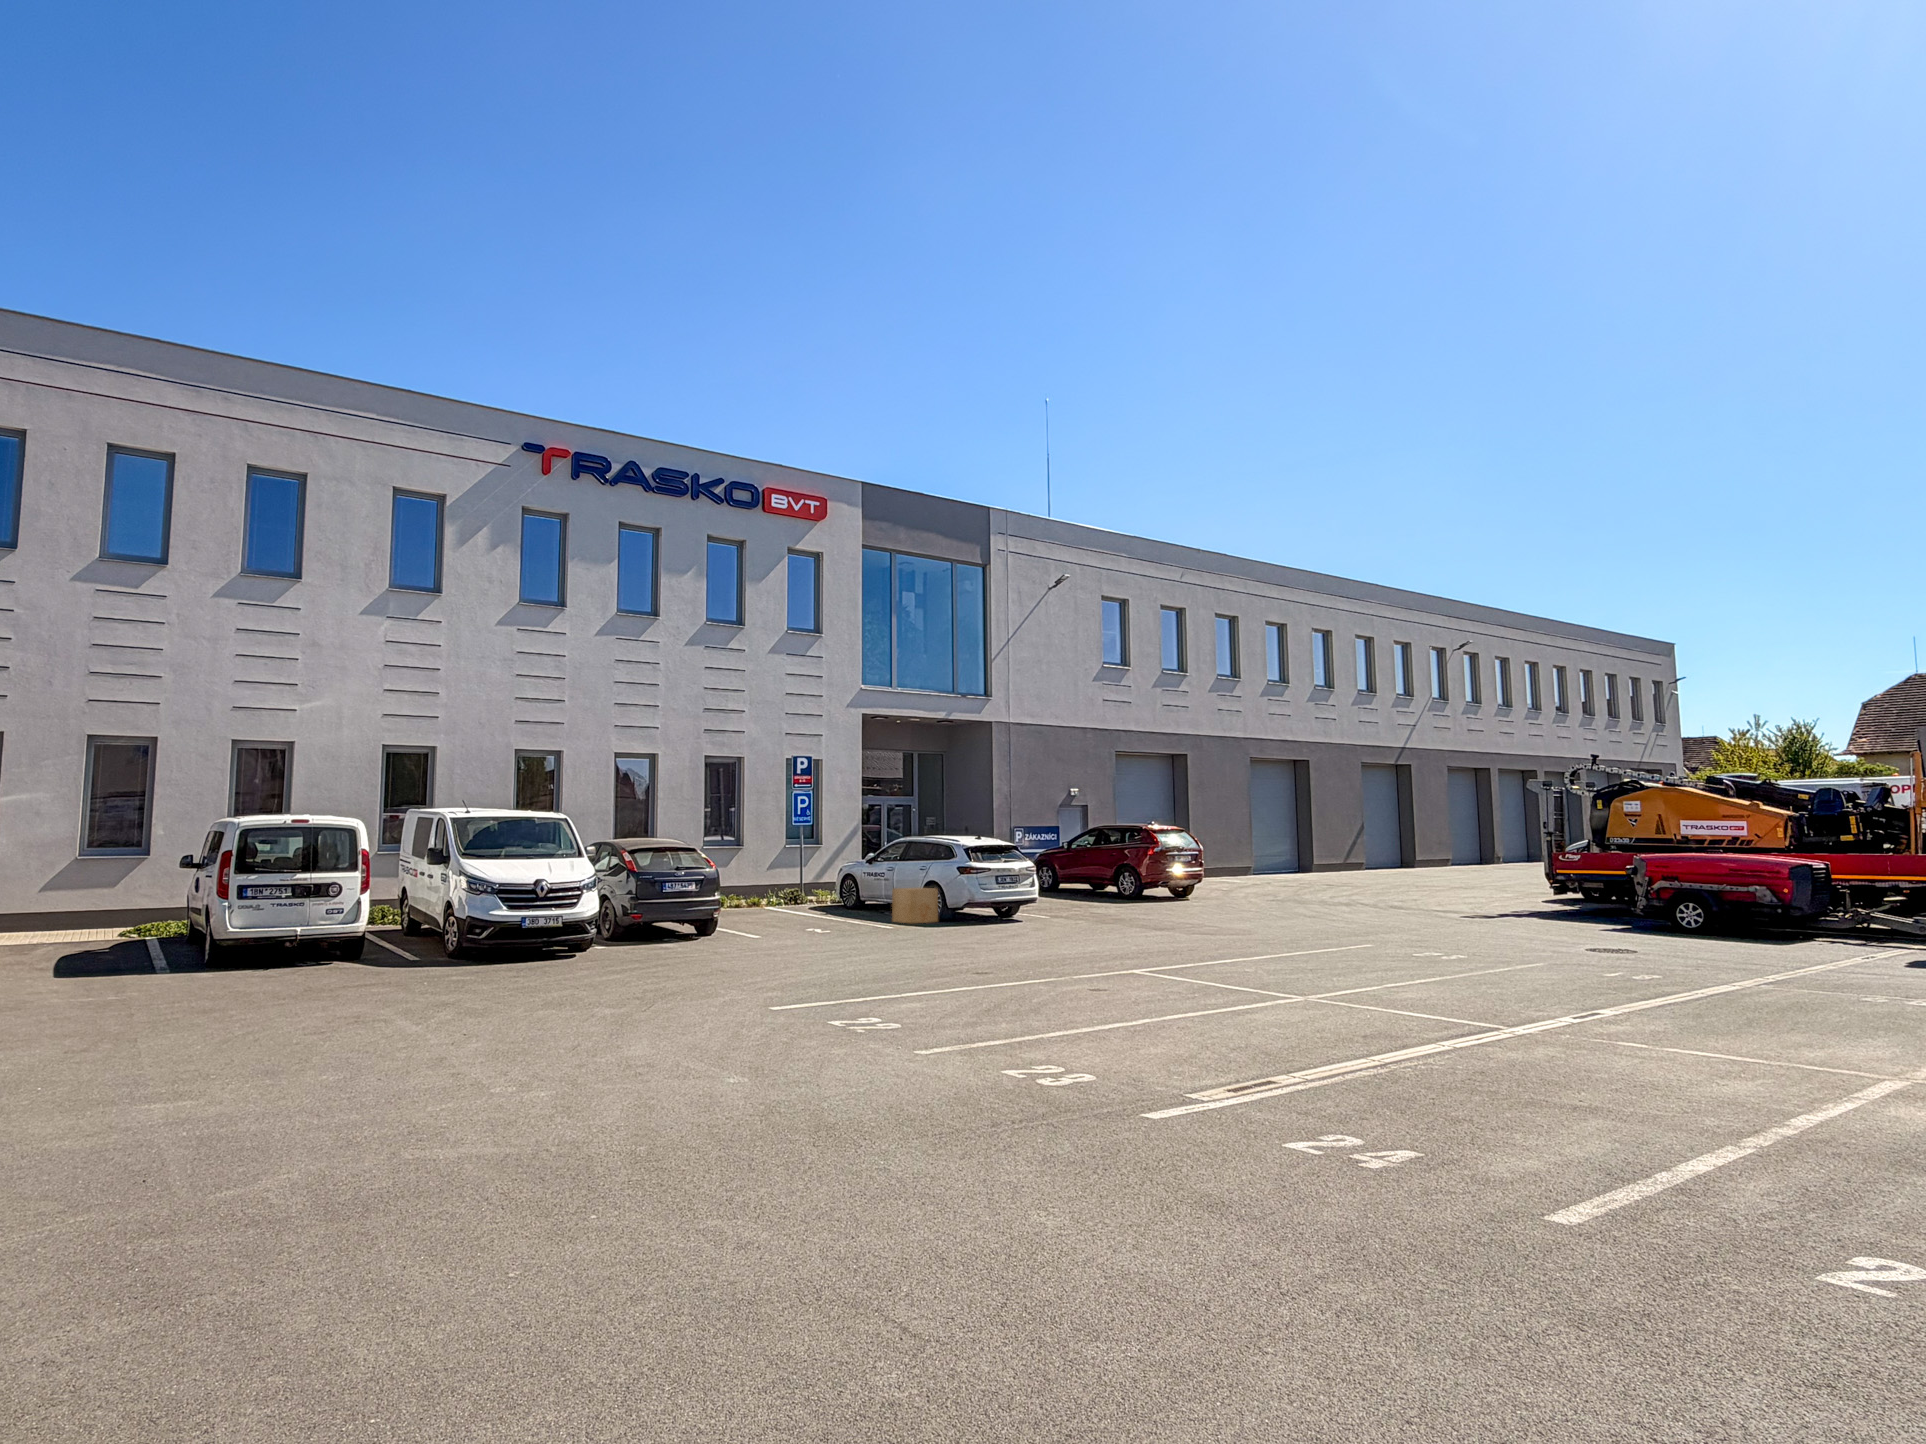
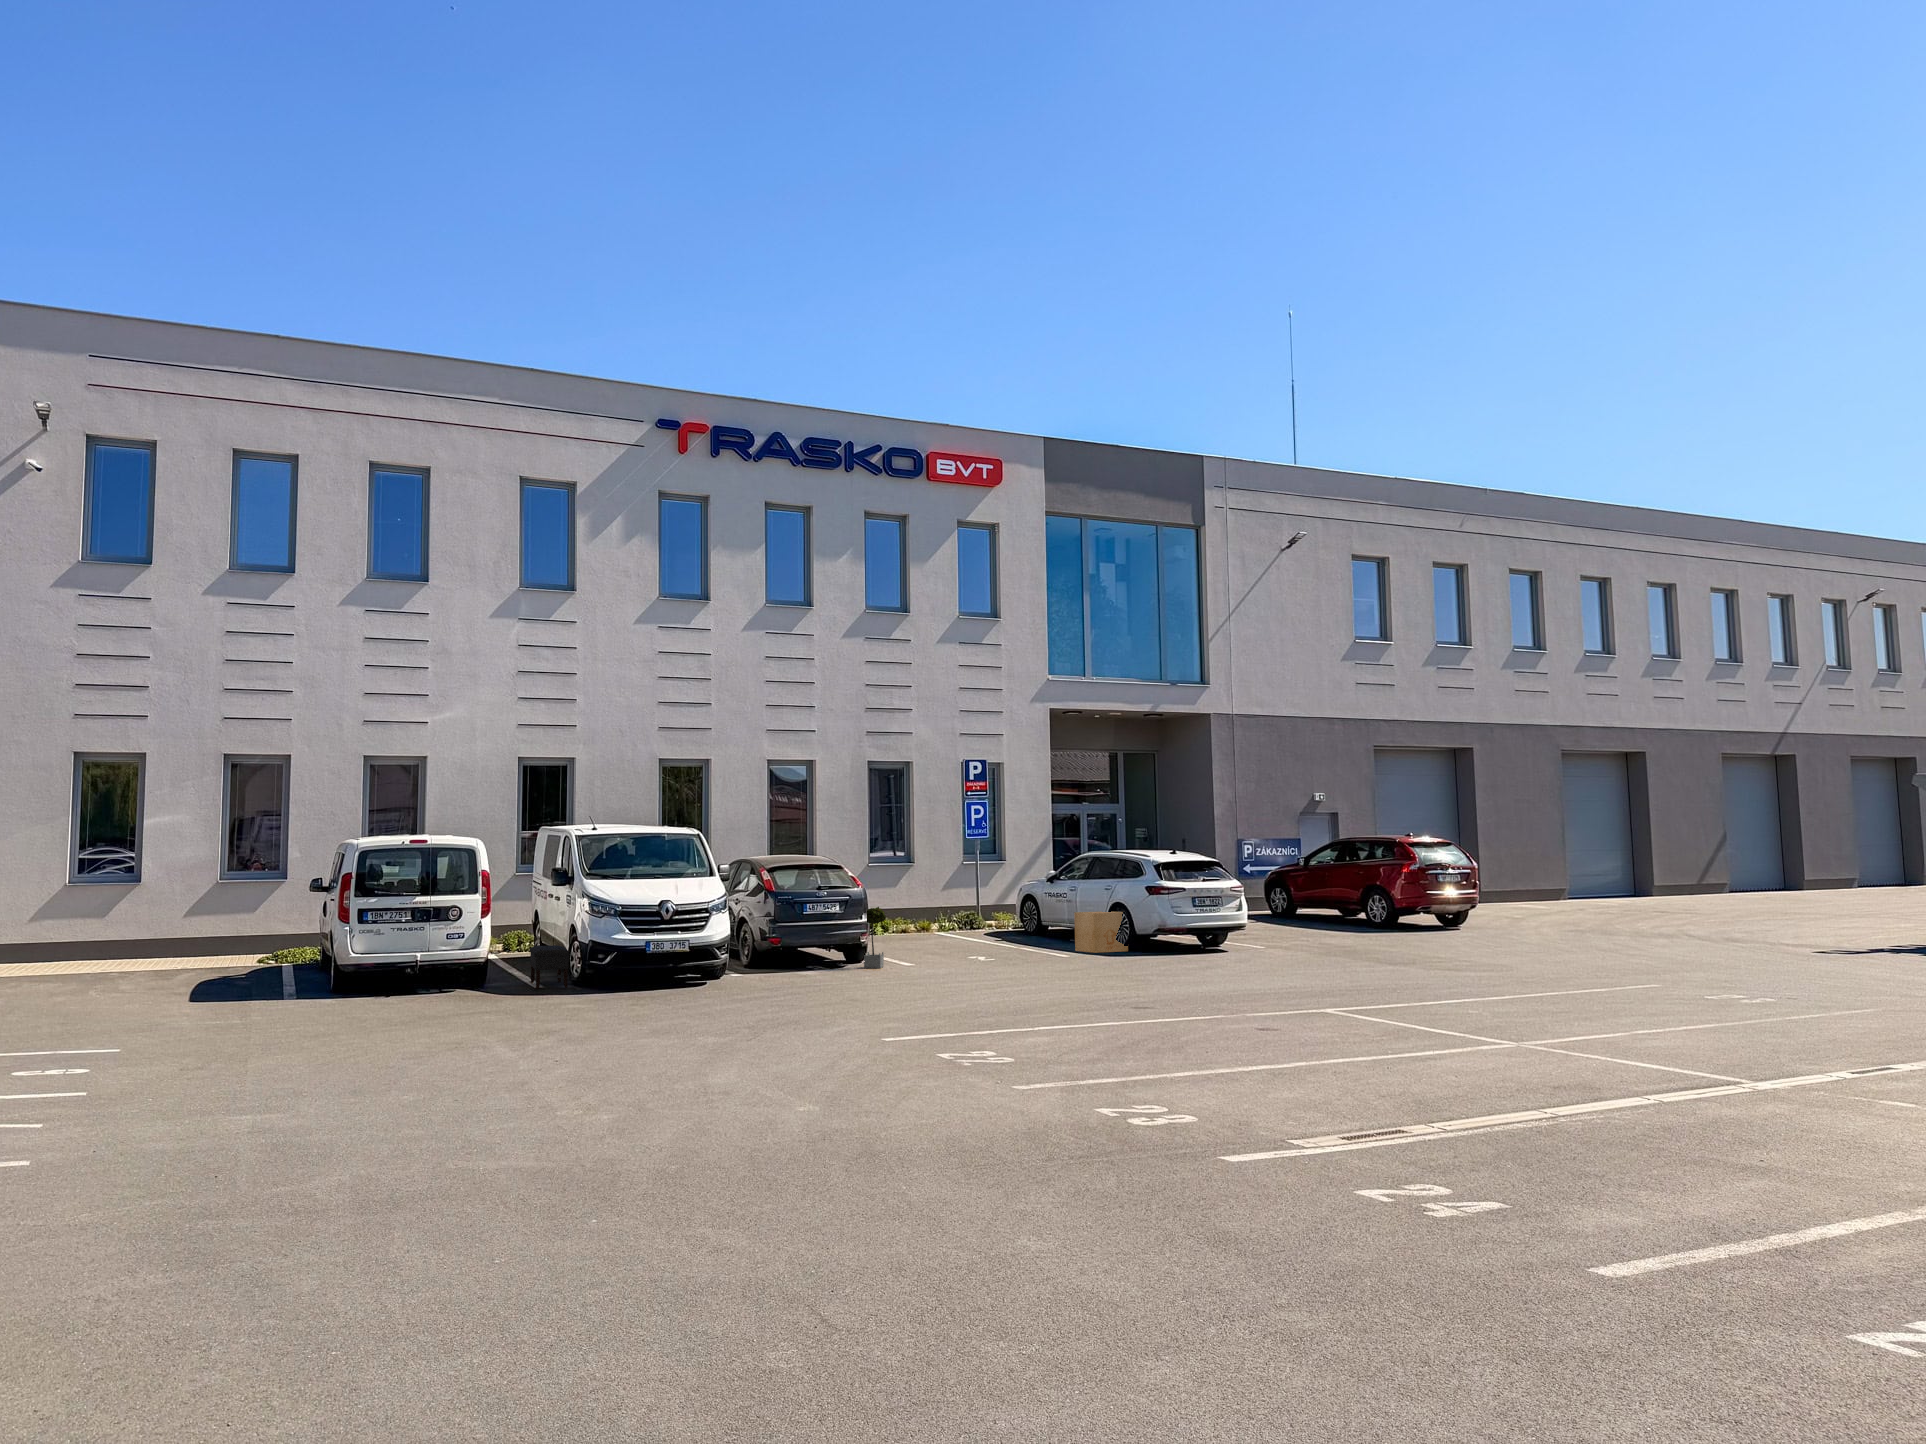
potted tree: none [716,884,738,939] -> present [864,907,886,968]
bench: none [406,921,448,963] -> present [530,945,569,989]

